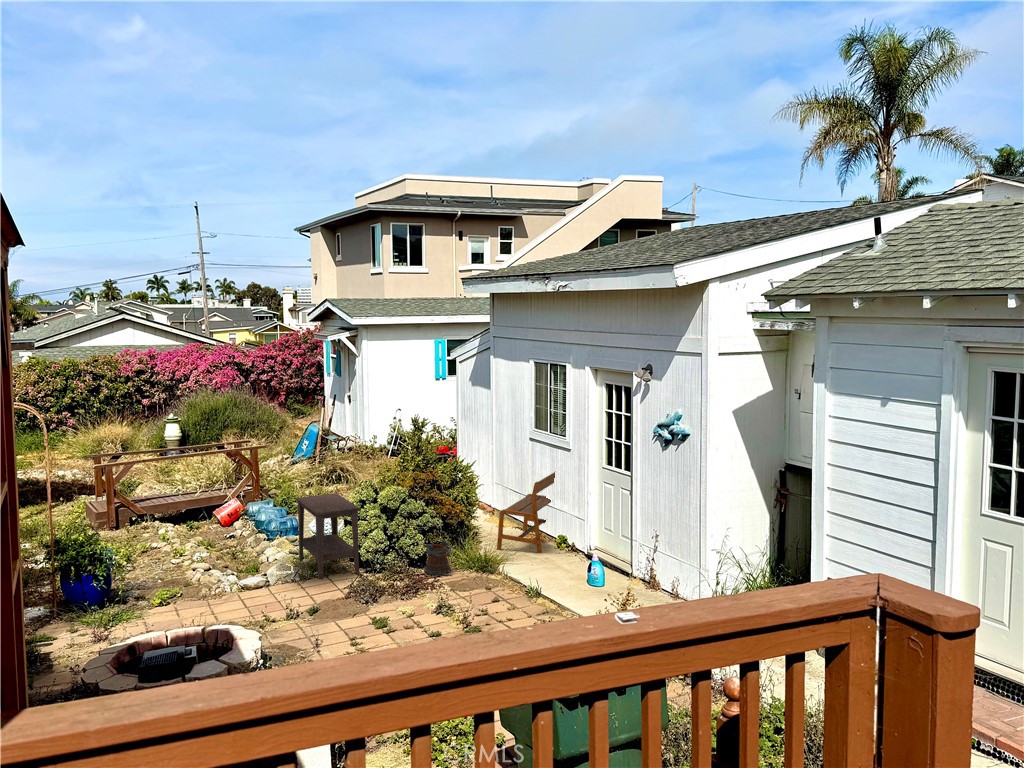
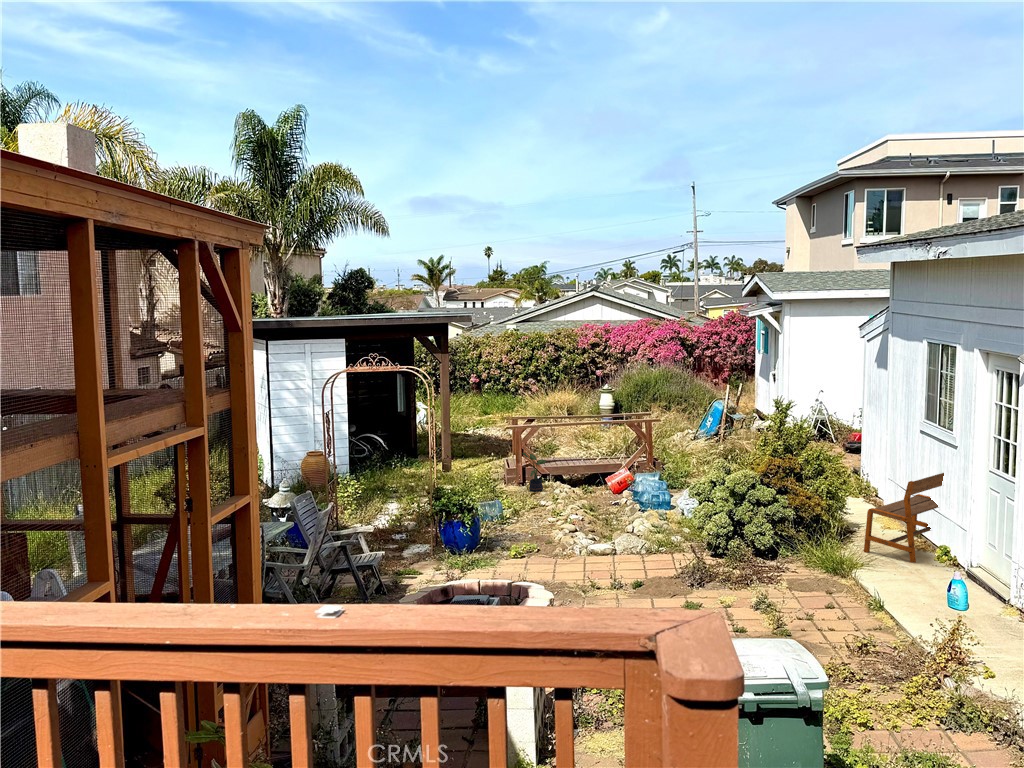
potted plant: none [112,492,144,534] -> present [522,453,547,492]
side table: present [296,493,360,580] -> none [652,473,703,555]
bucket: present [424,540,451,575] -> none [766,533,798,568]

